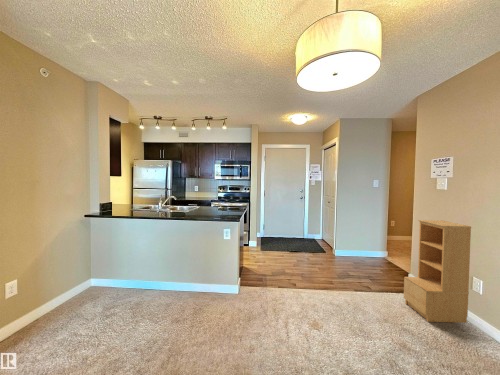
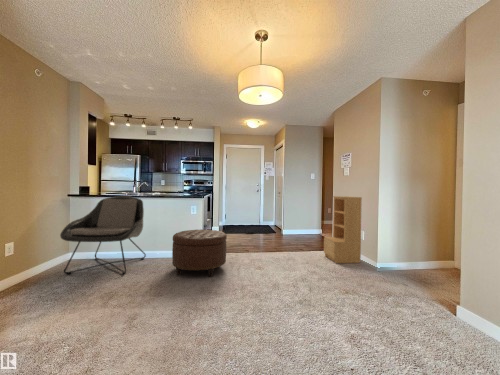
lounge chair: none [61,217,169,328] -> present [60,196,146,274]
ottoman: none [197,265,270,343] -> present [172,229,227,277]

